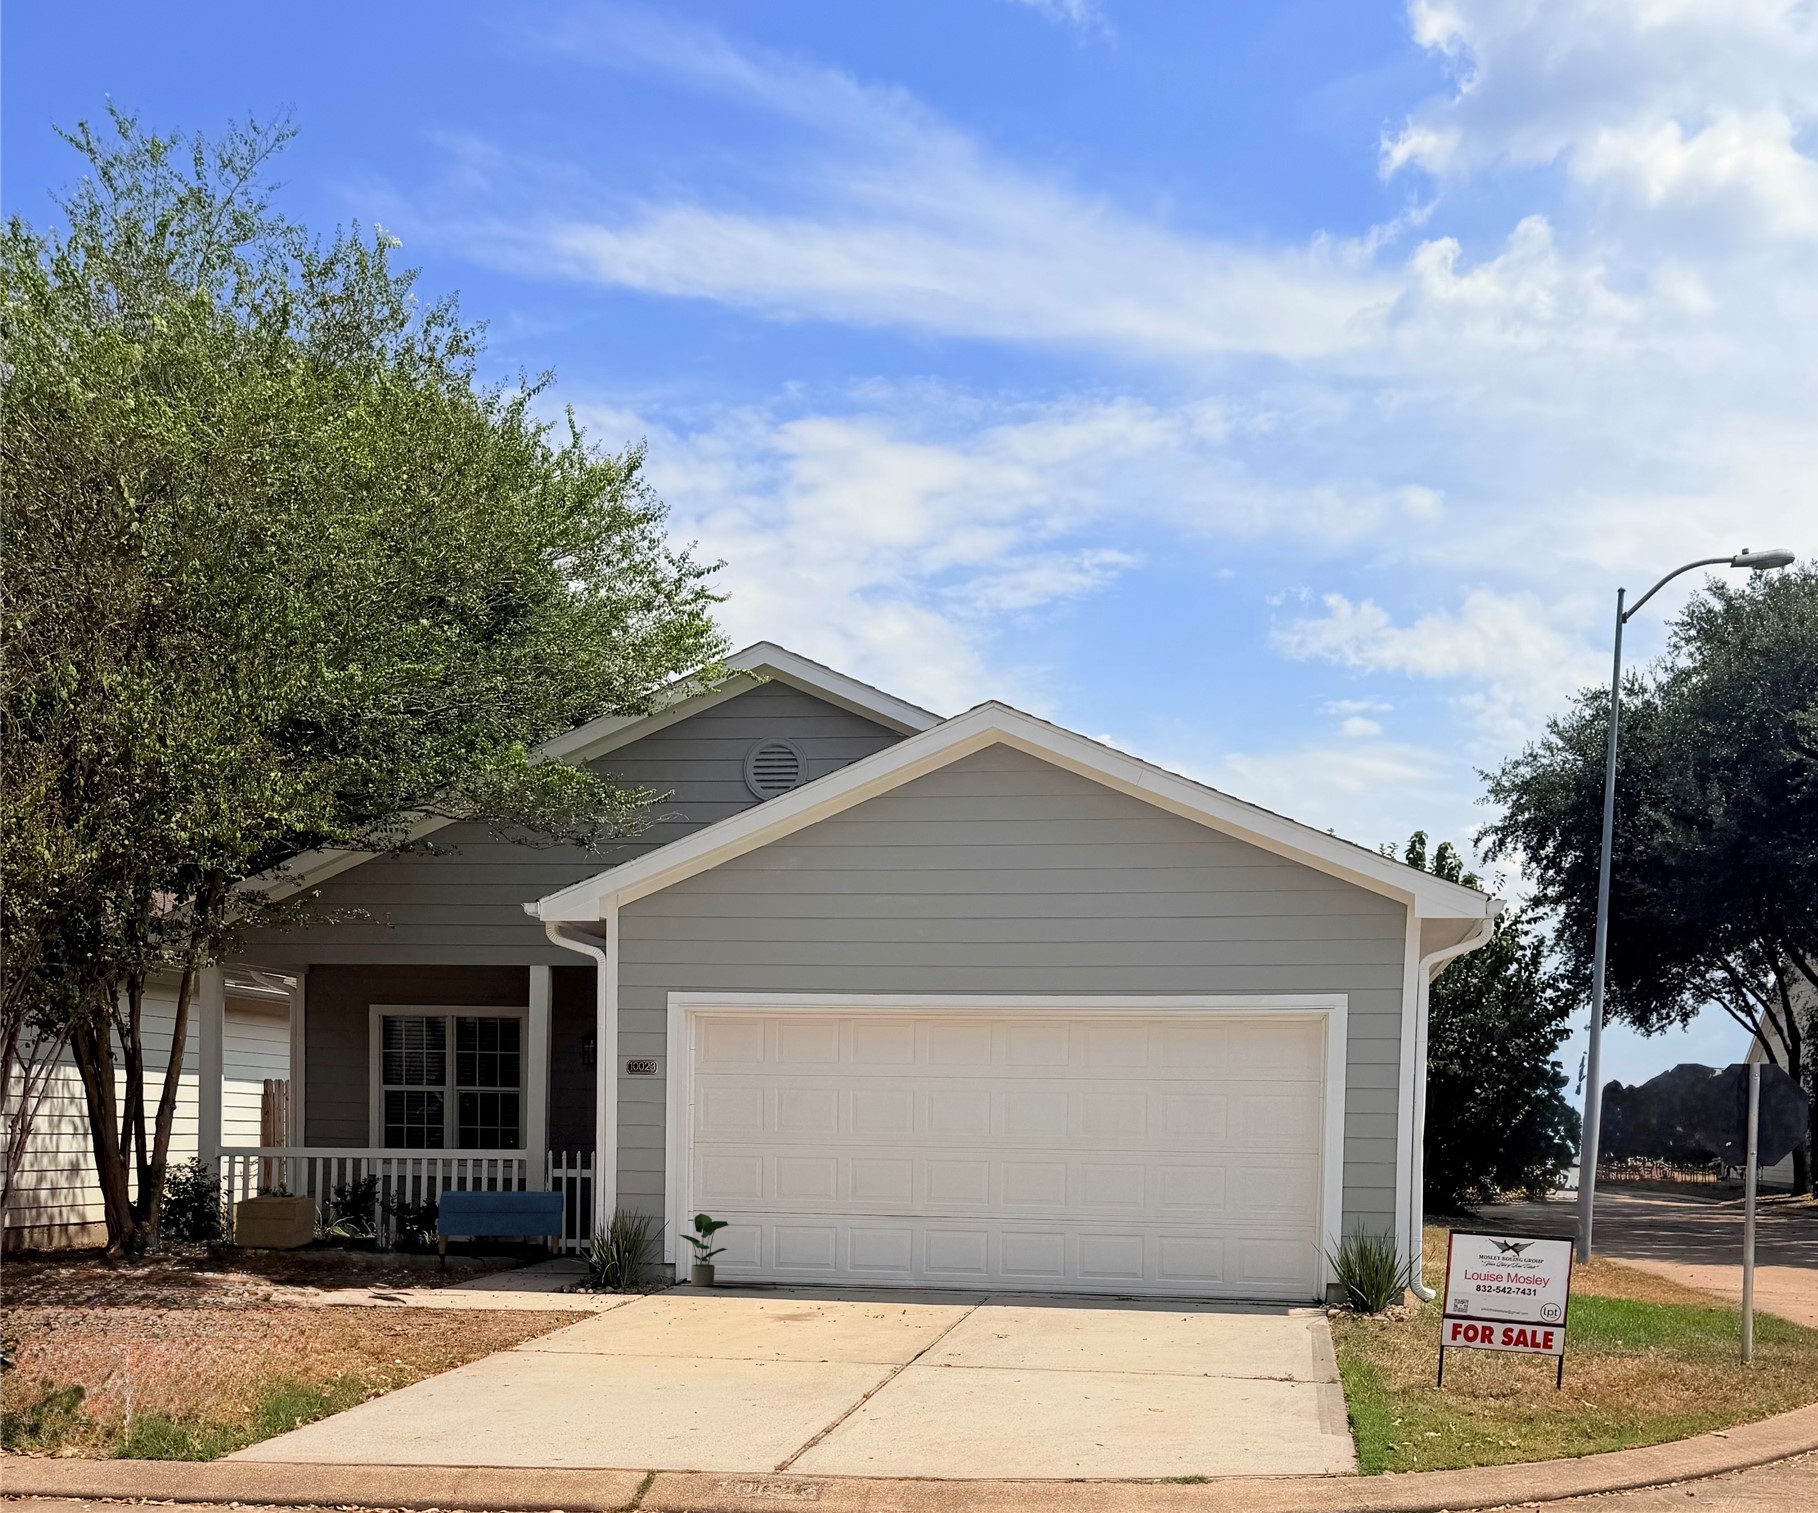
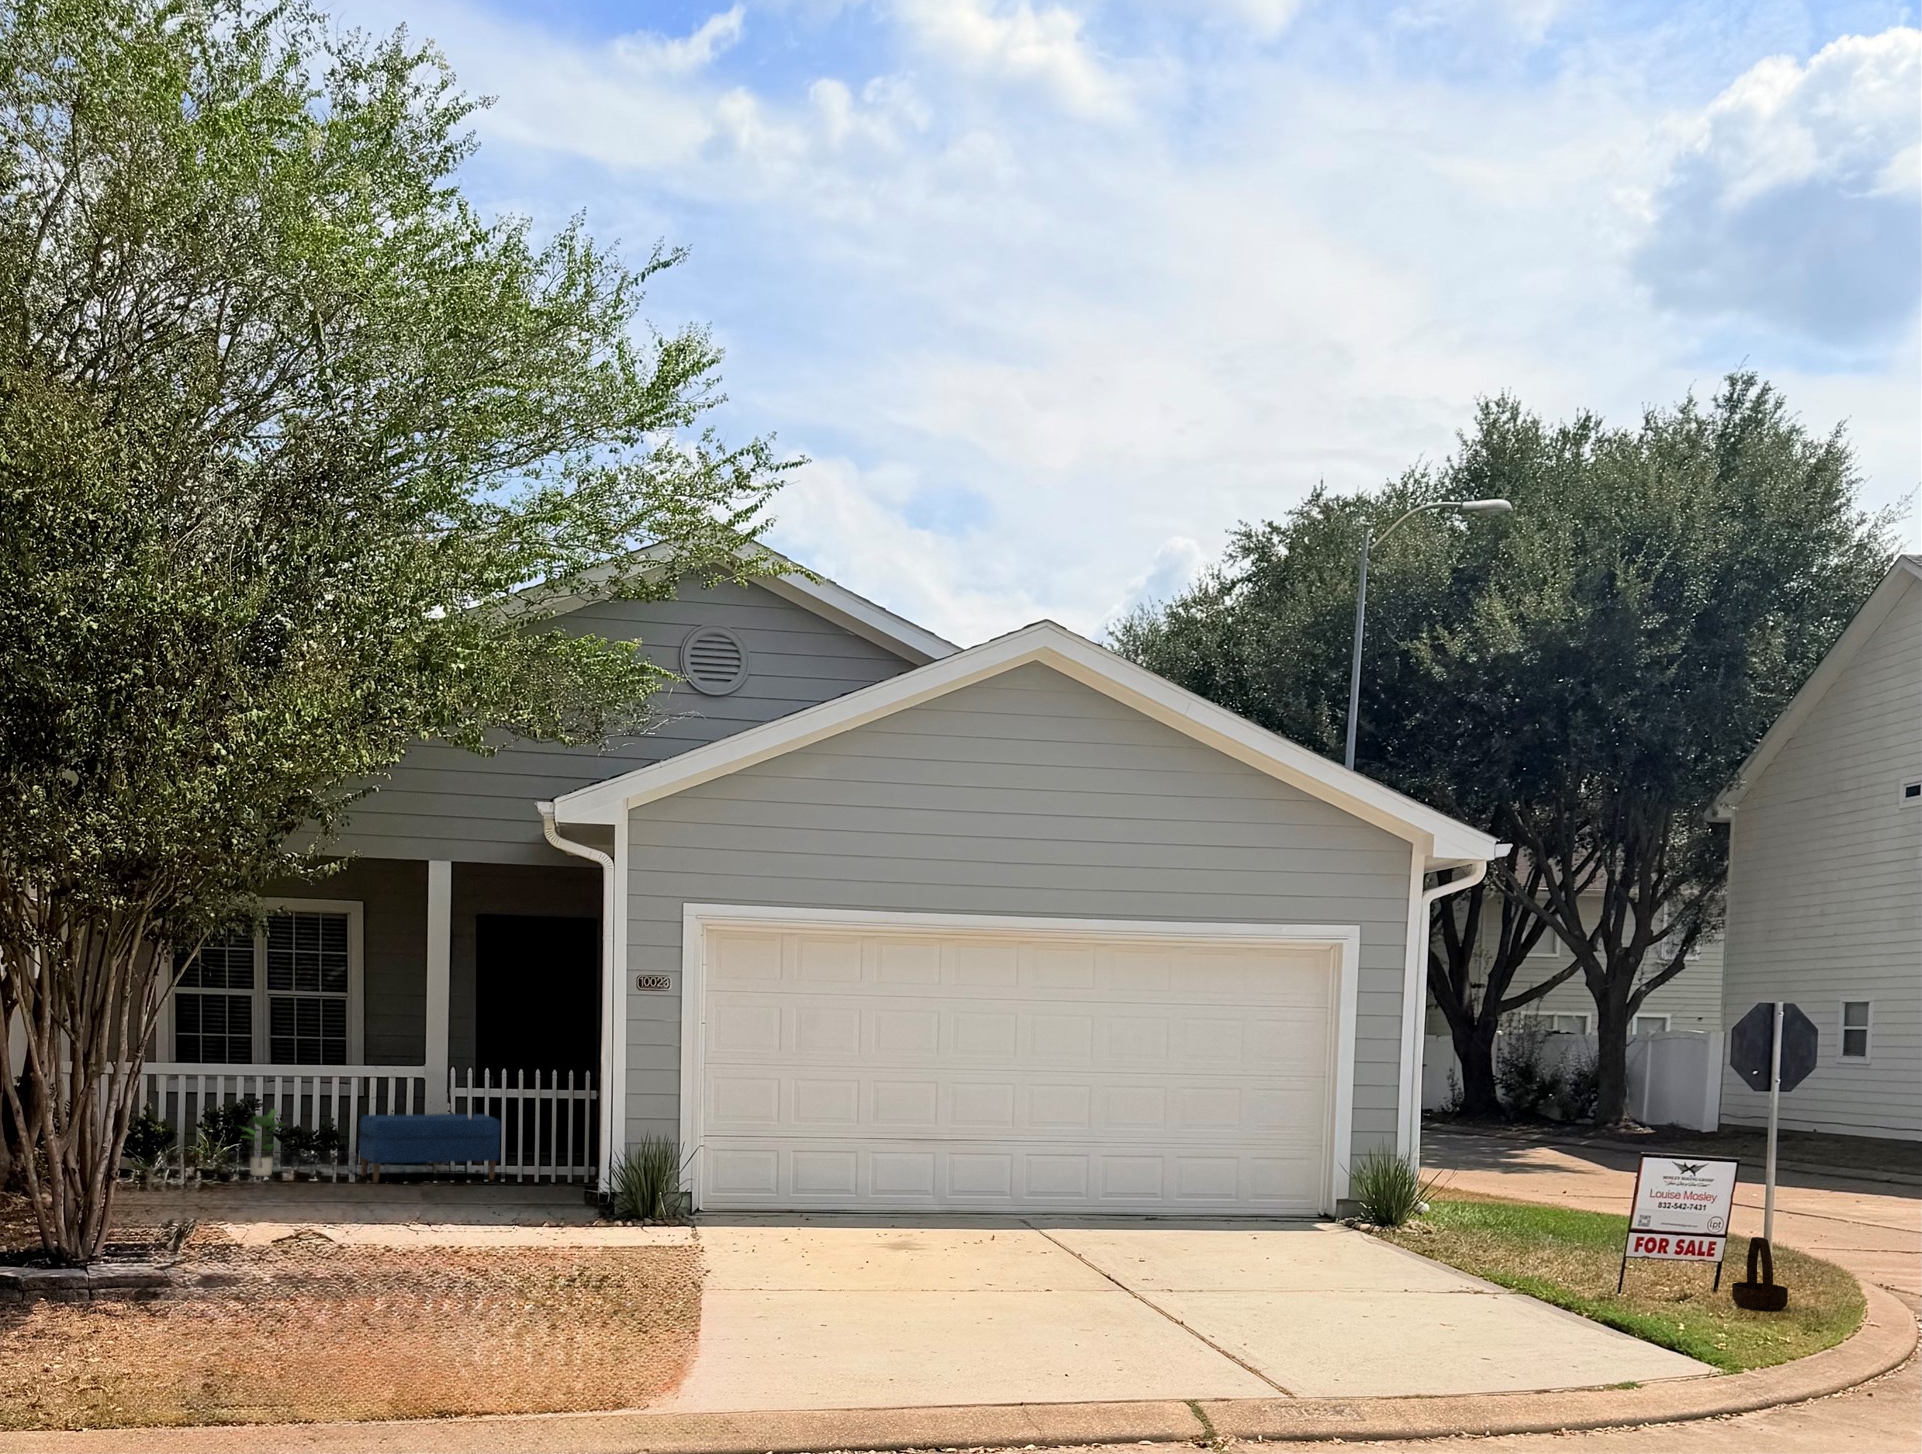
wooden crate: present [234,1195,315,1250] -> none [138,1122,214,1182]
potted plant: present [680,1214,728,1286] -> present [242,1109,285,1176]
basket: none [1573,1327,1635,1412] -> present [1732,1237,1788,1311]

